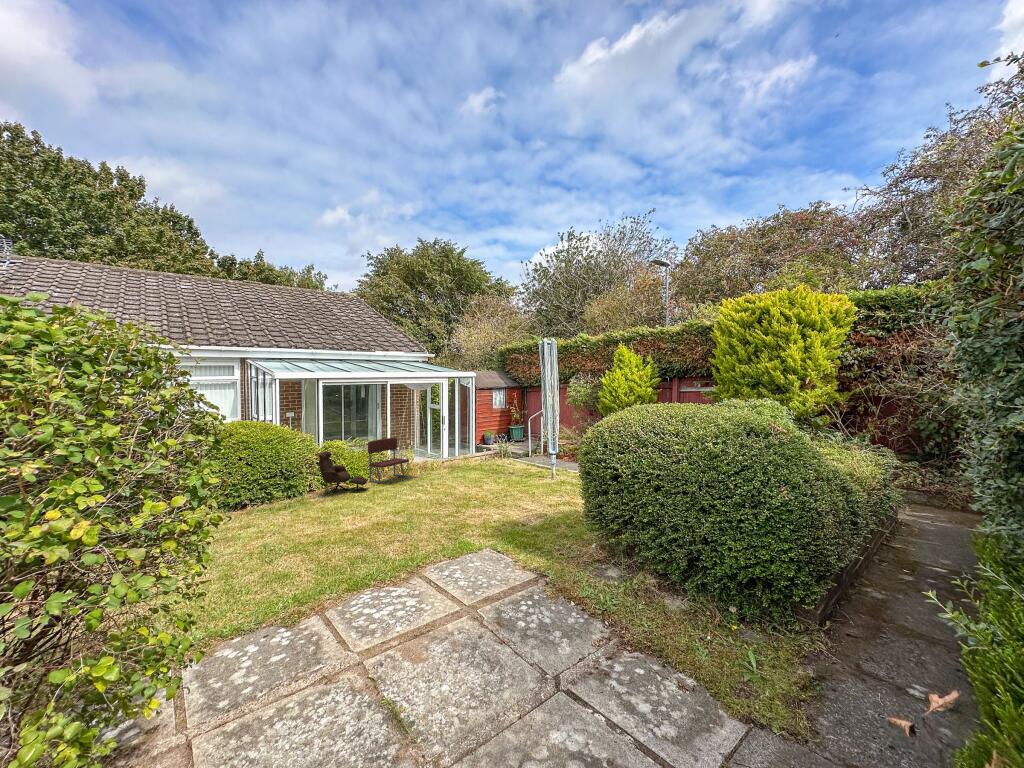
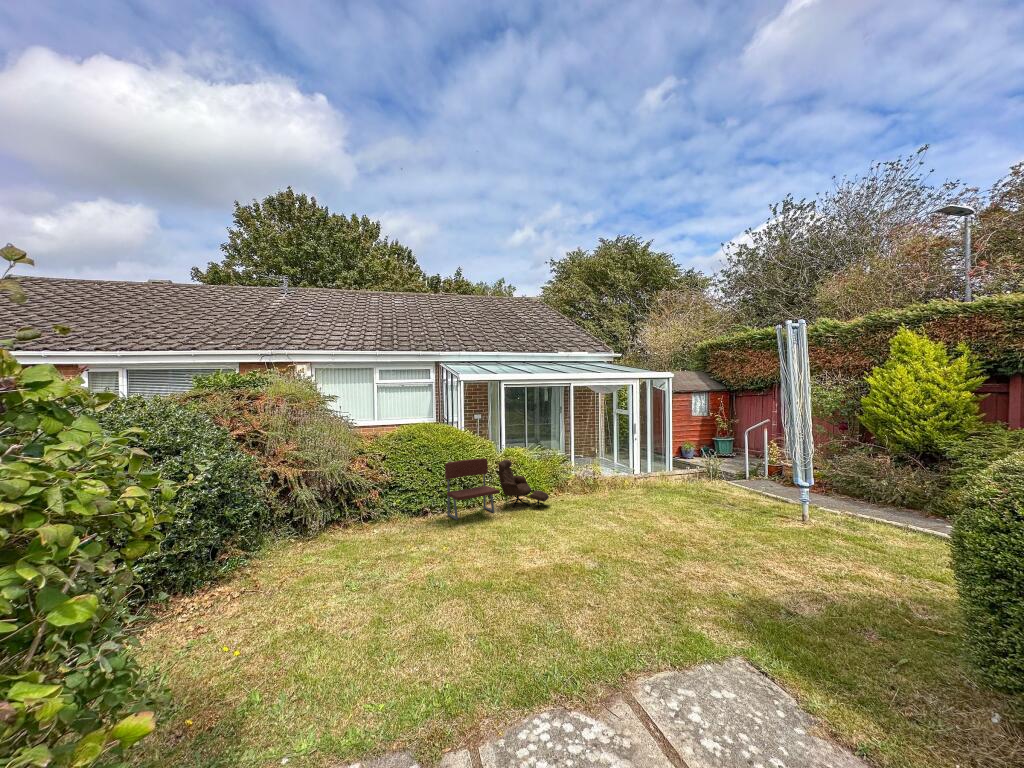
bench: present [368,438,409,483] -> present [445,458,499,520]

